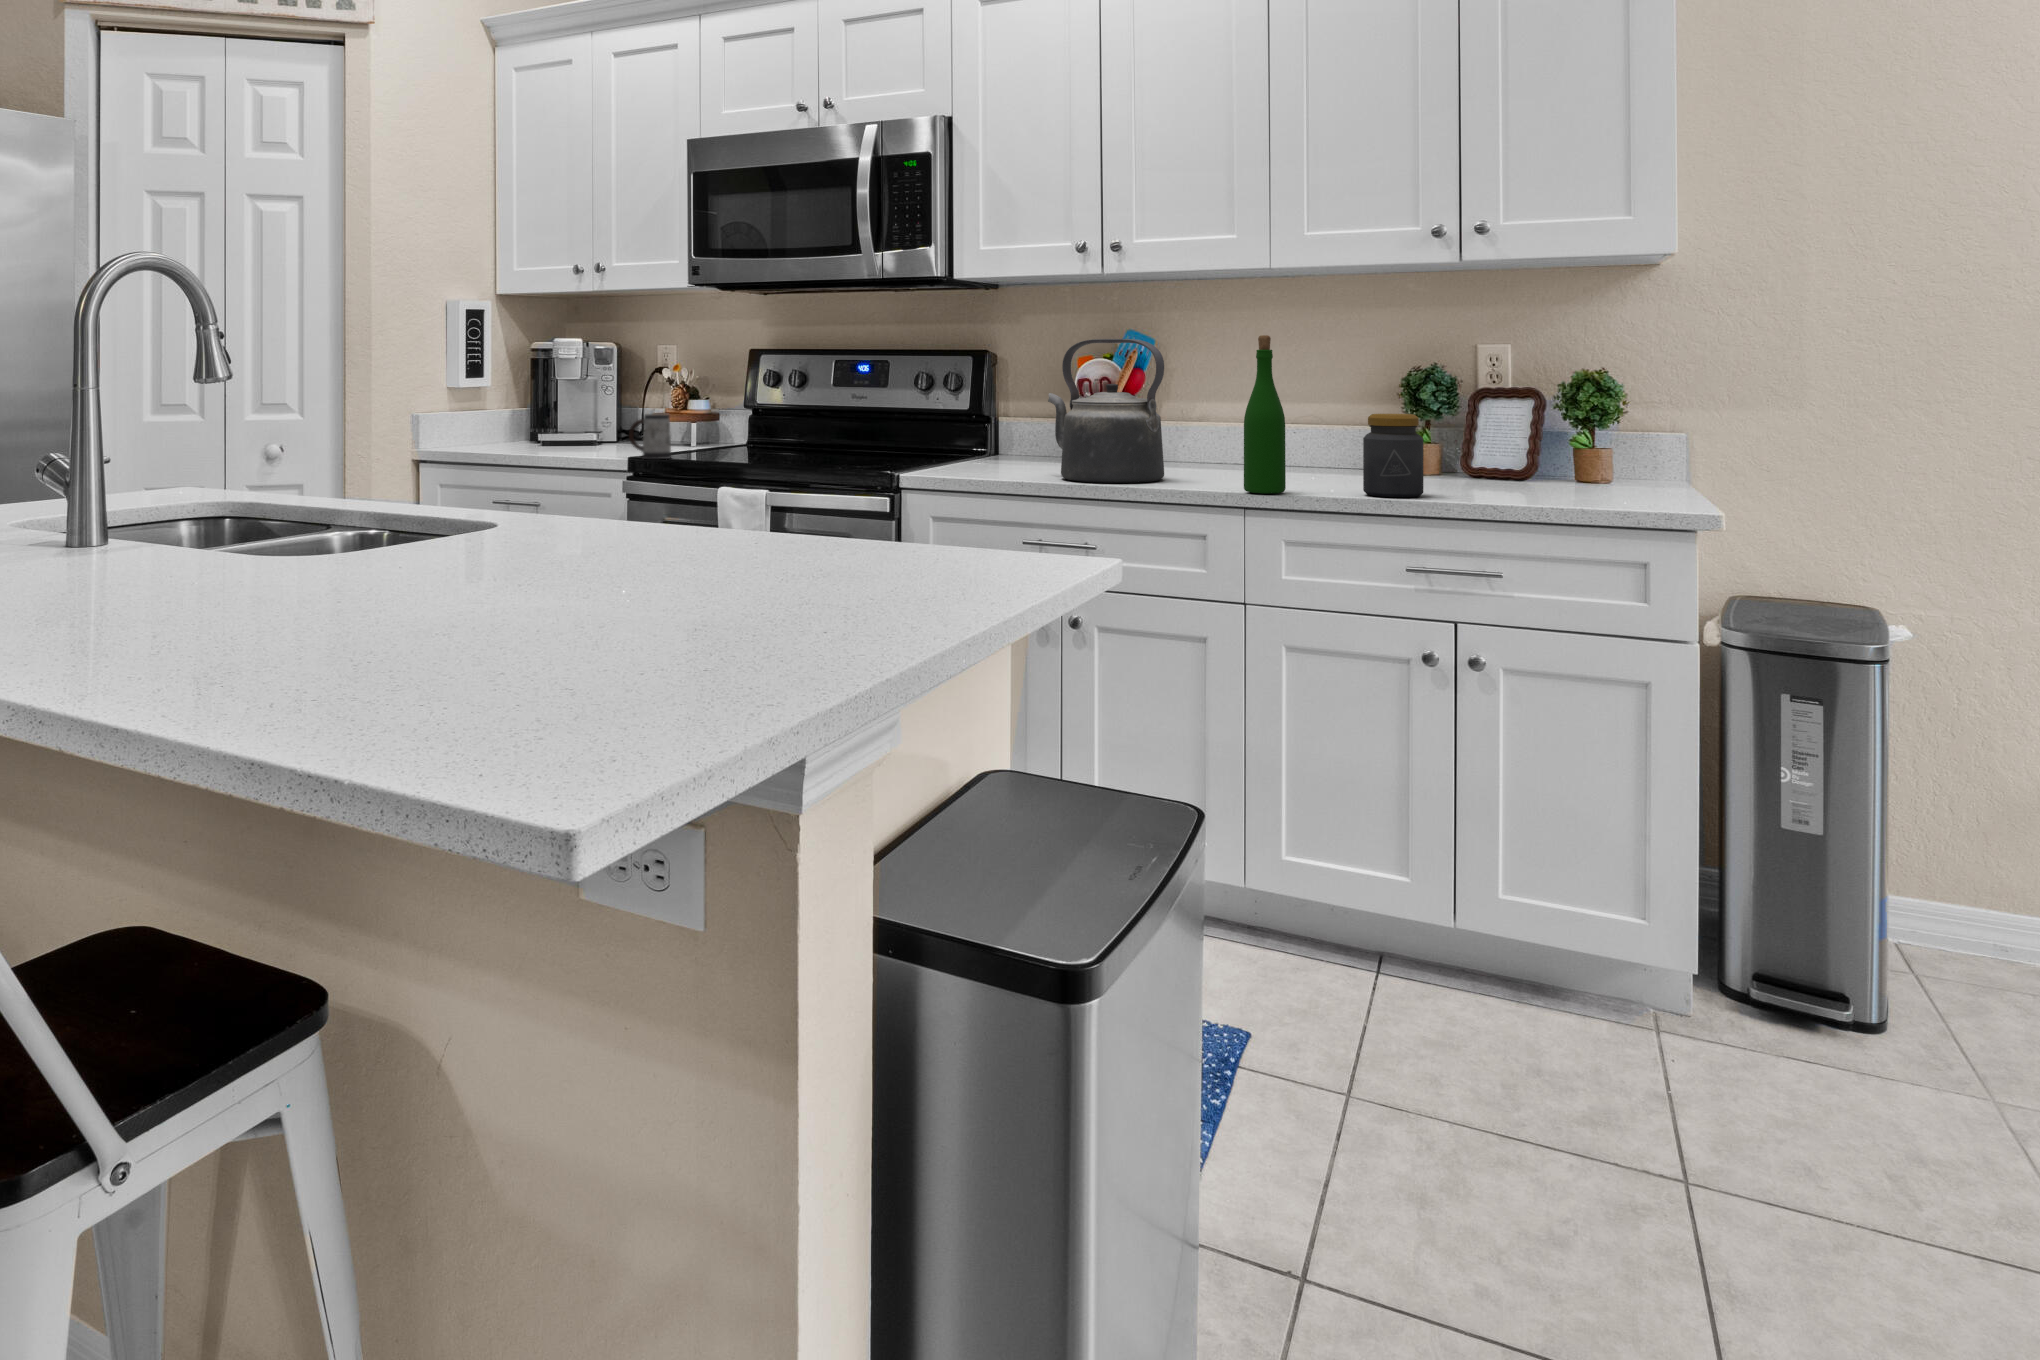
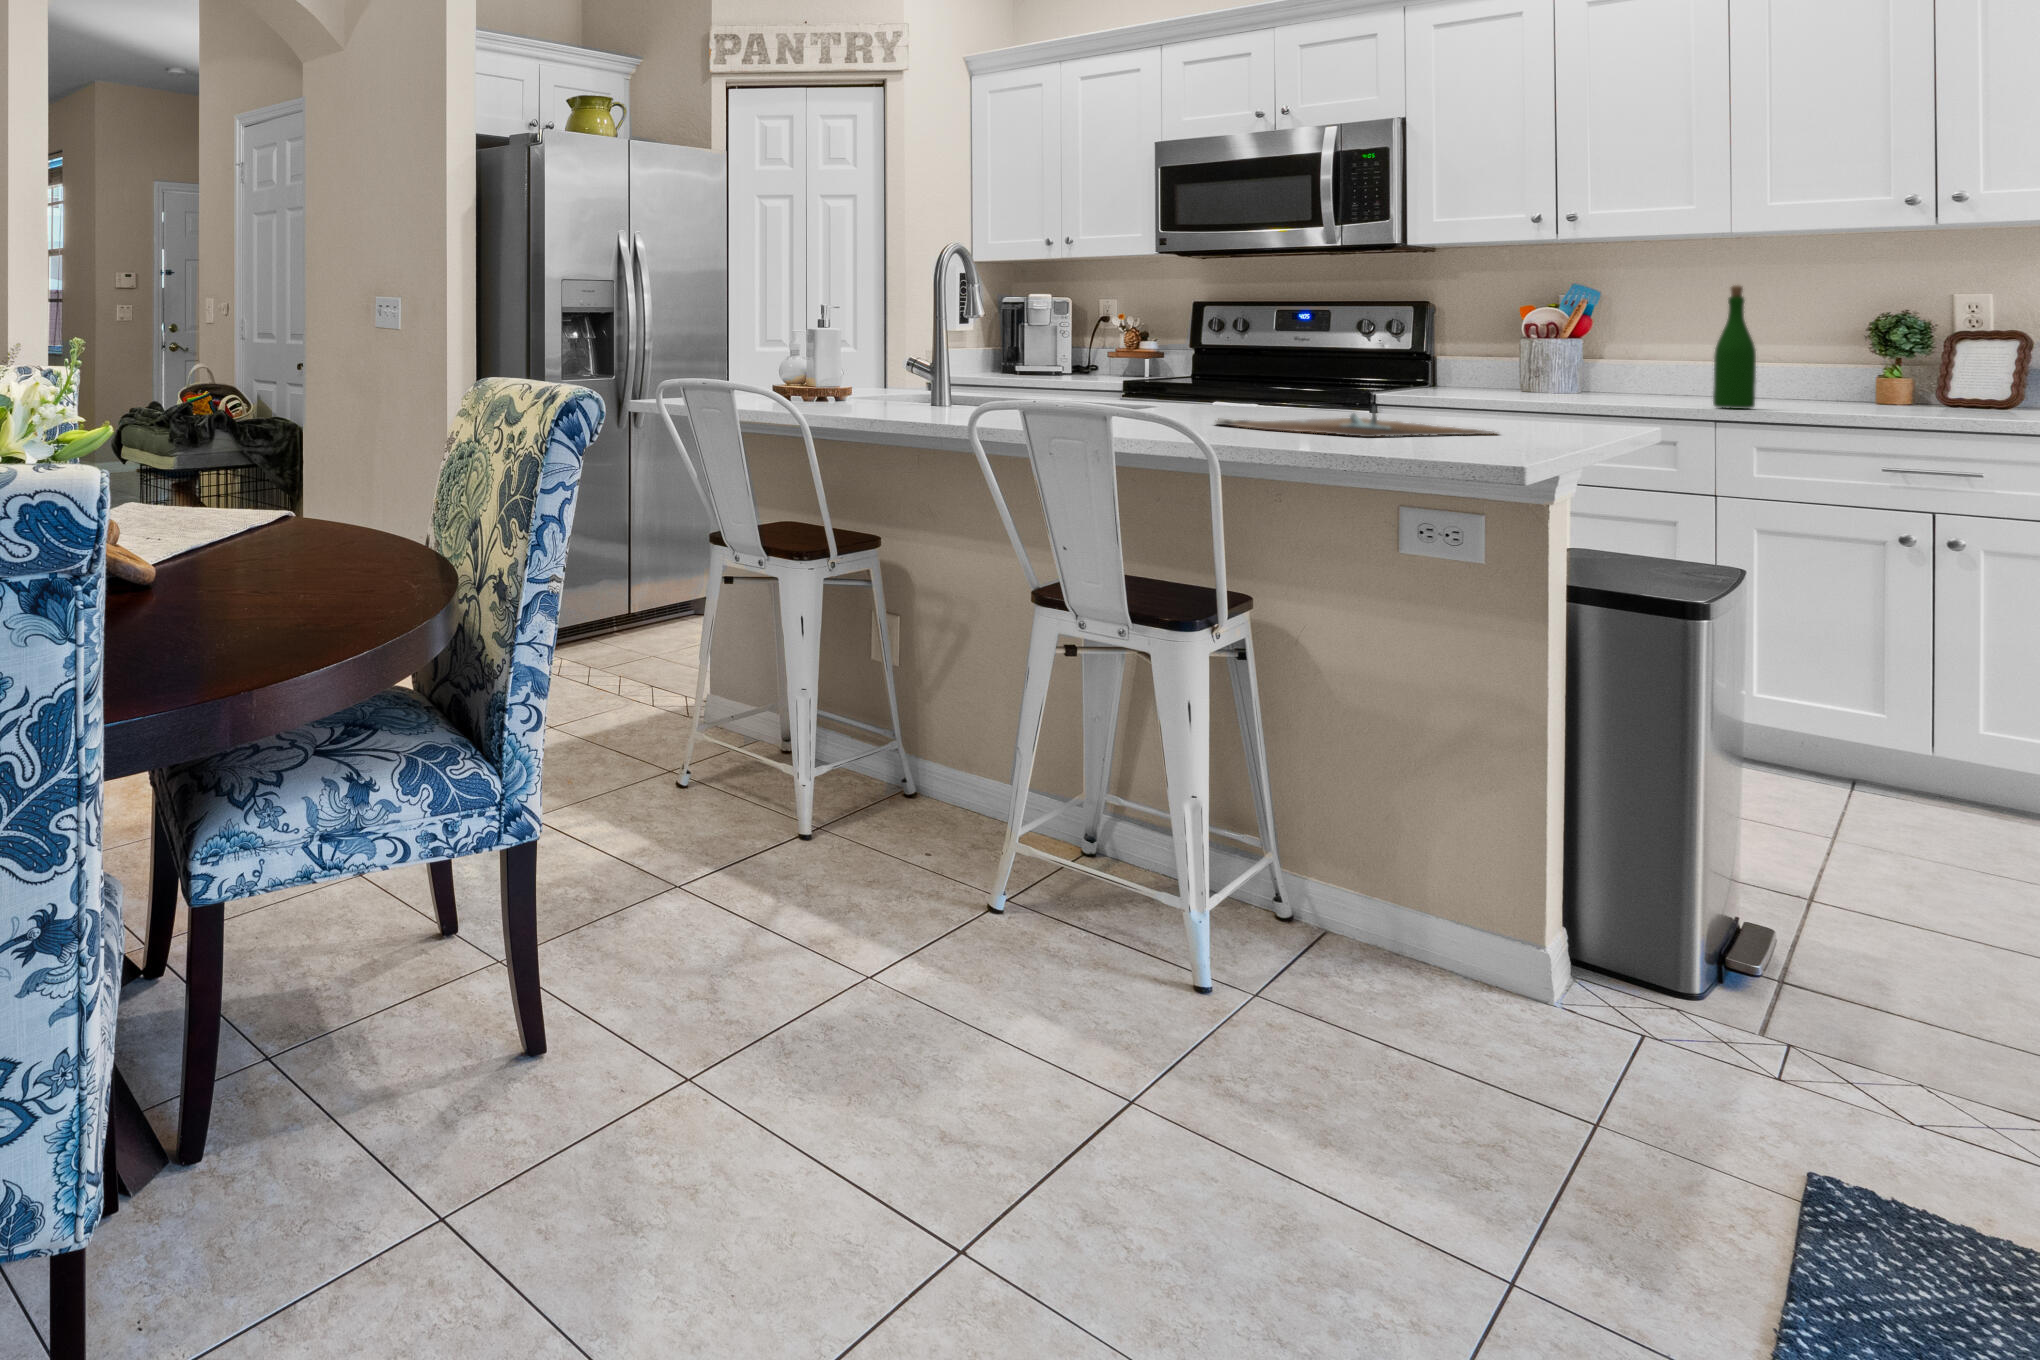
kettle: present [1048,339,1164,483] -> none [1508,290,1628,402]
mug: present [629,413,671,459] -> none [1106,352,1143,386]
jar: present [1363,414,1423,497] -> none [1835,347,1899,413]
cutting board: none [421,560,853,649] -> present [1214,407,1495,437]

